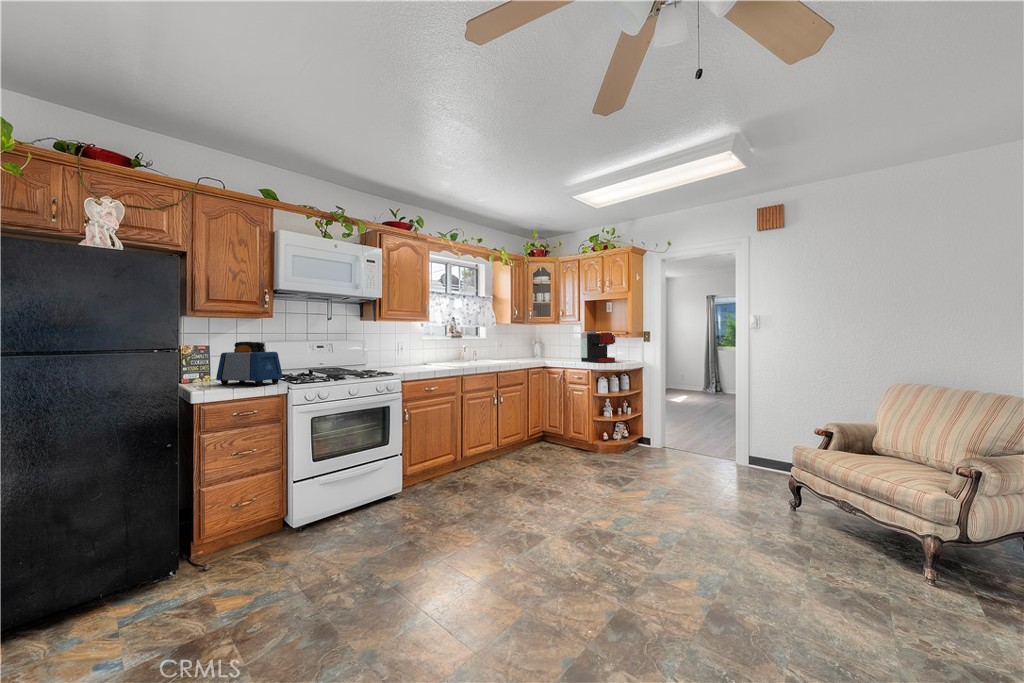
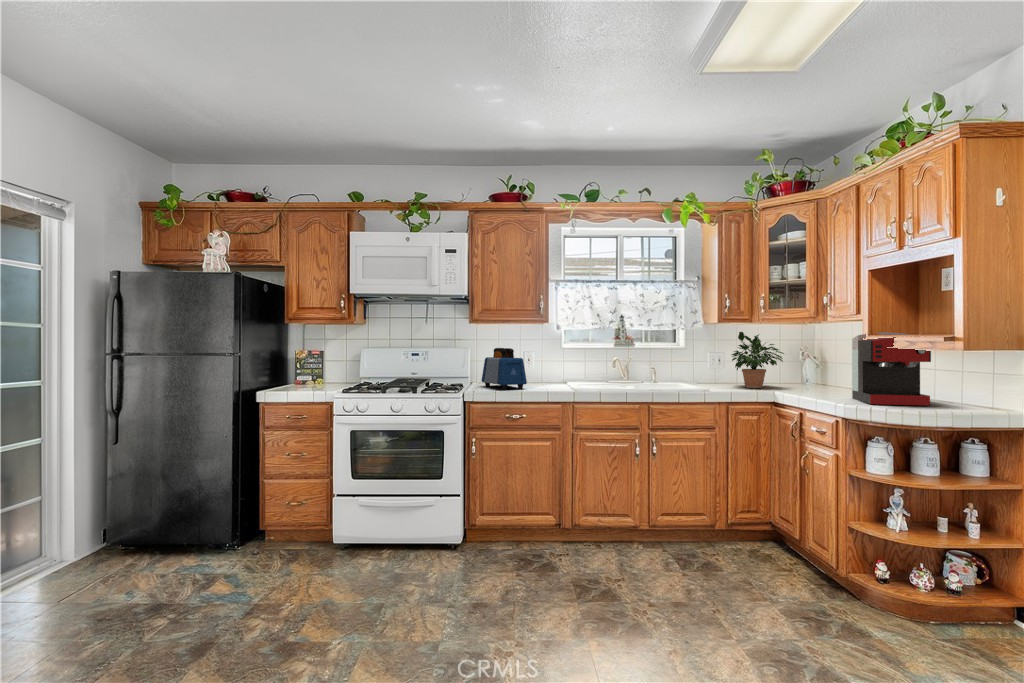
potted plant: none [513,330,542,360] -> present [731,332,784,388]
toaster: present [216,342,283,386] -> present [481,348,527,389]

